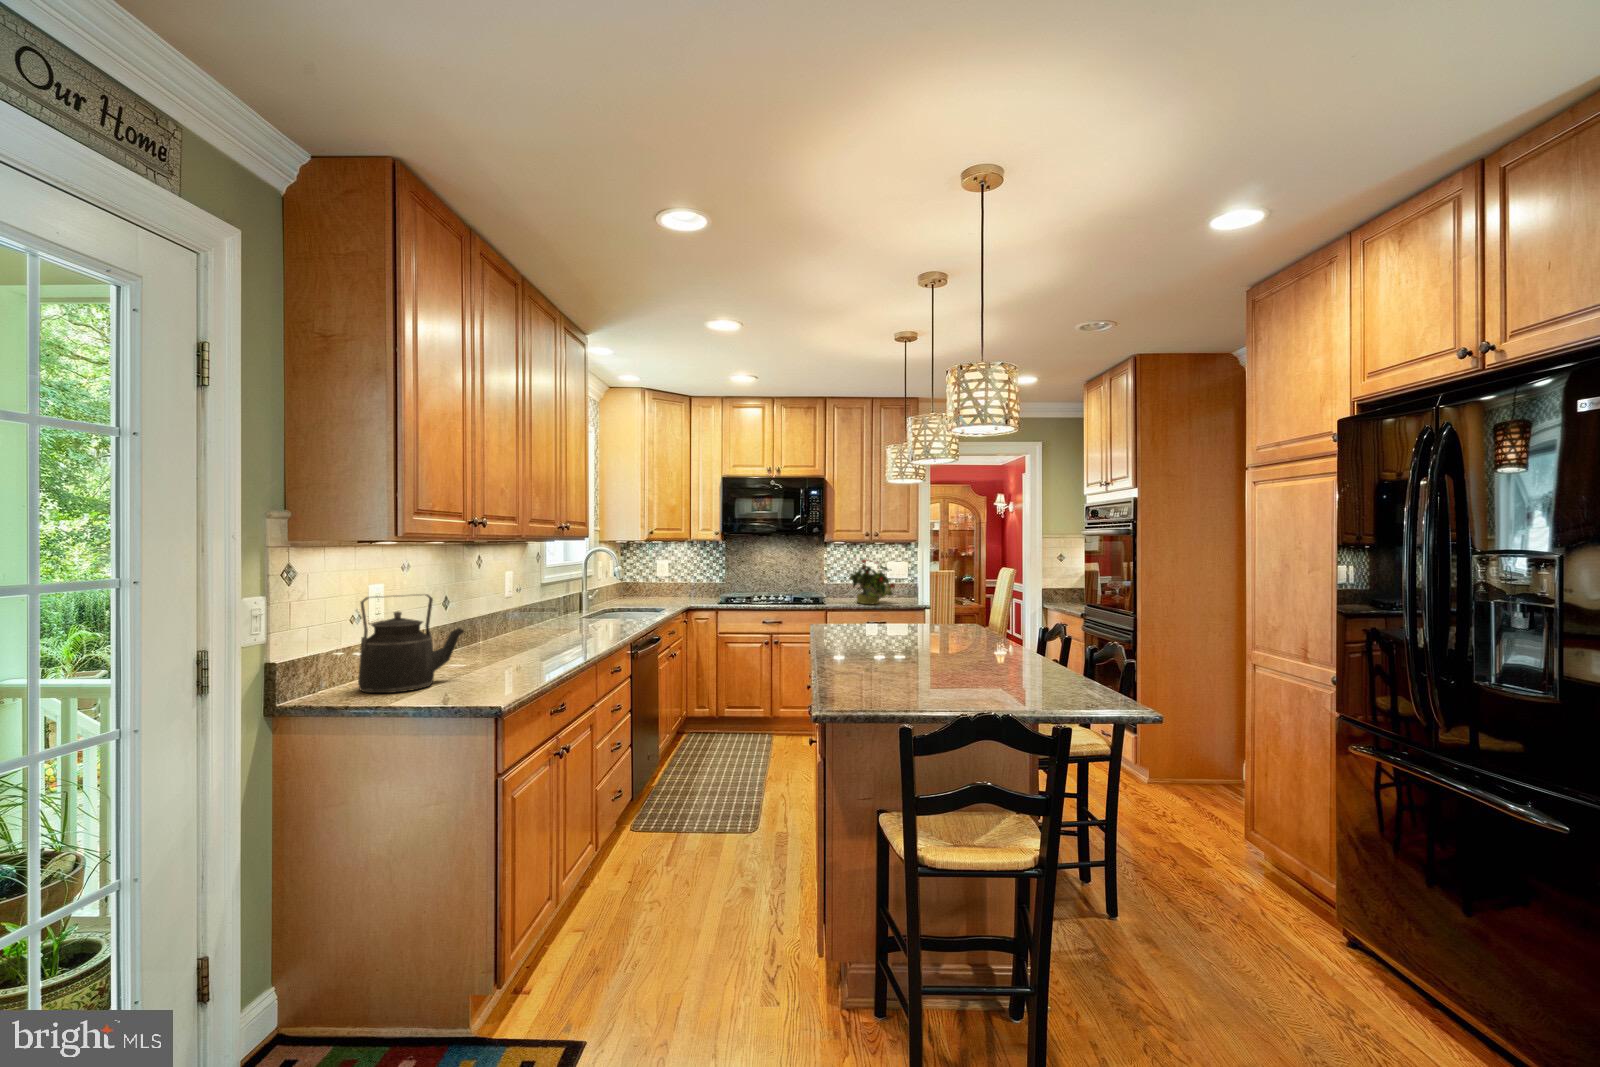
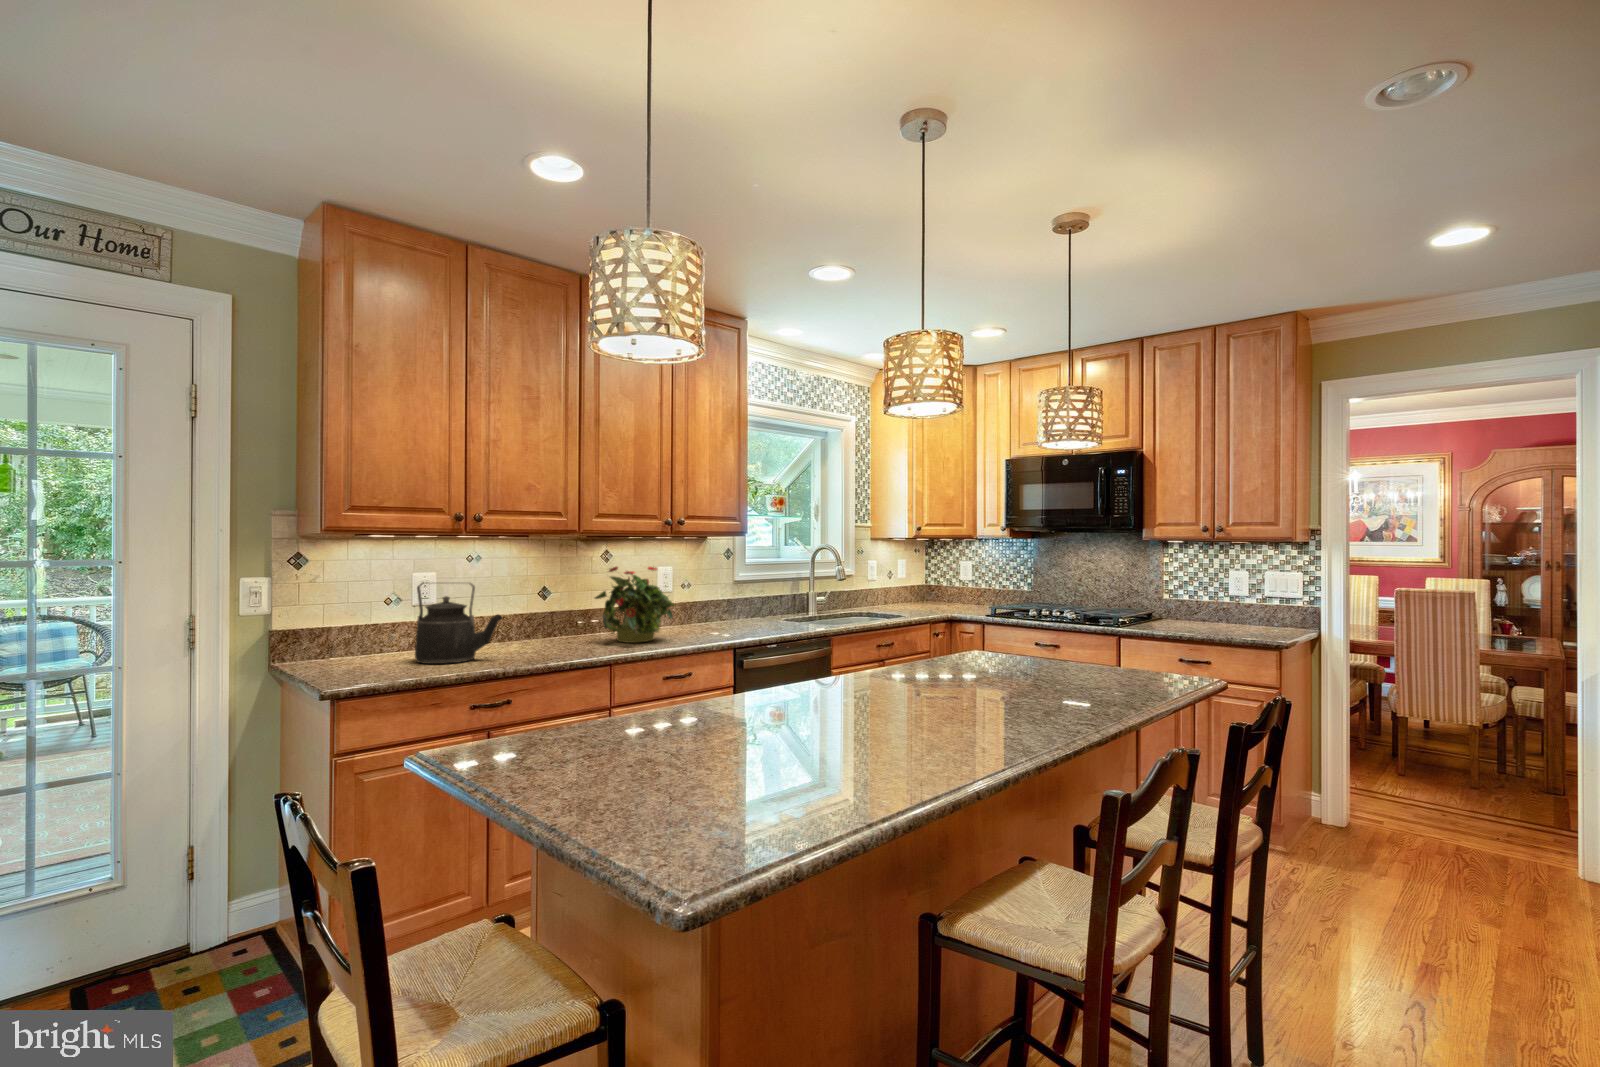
potted plant: present [849,559,895,604] -> present [595,567,674,643]

